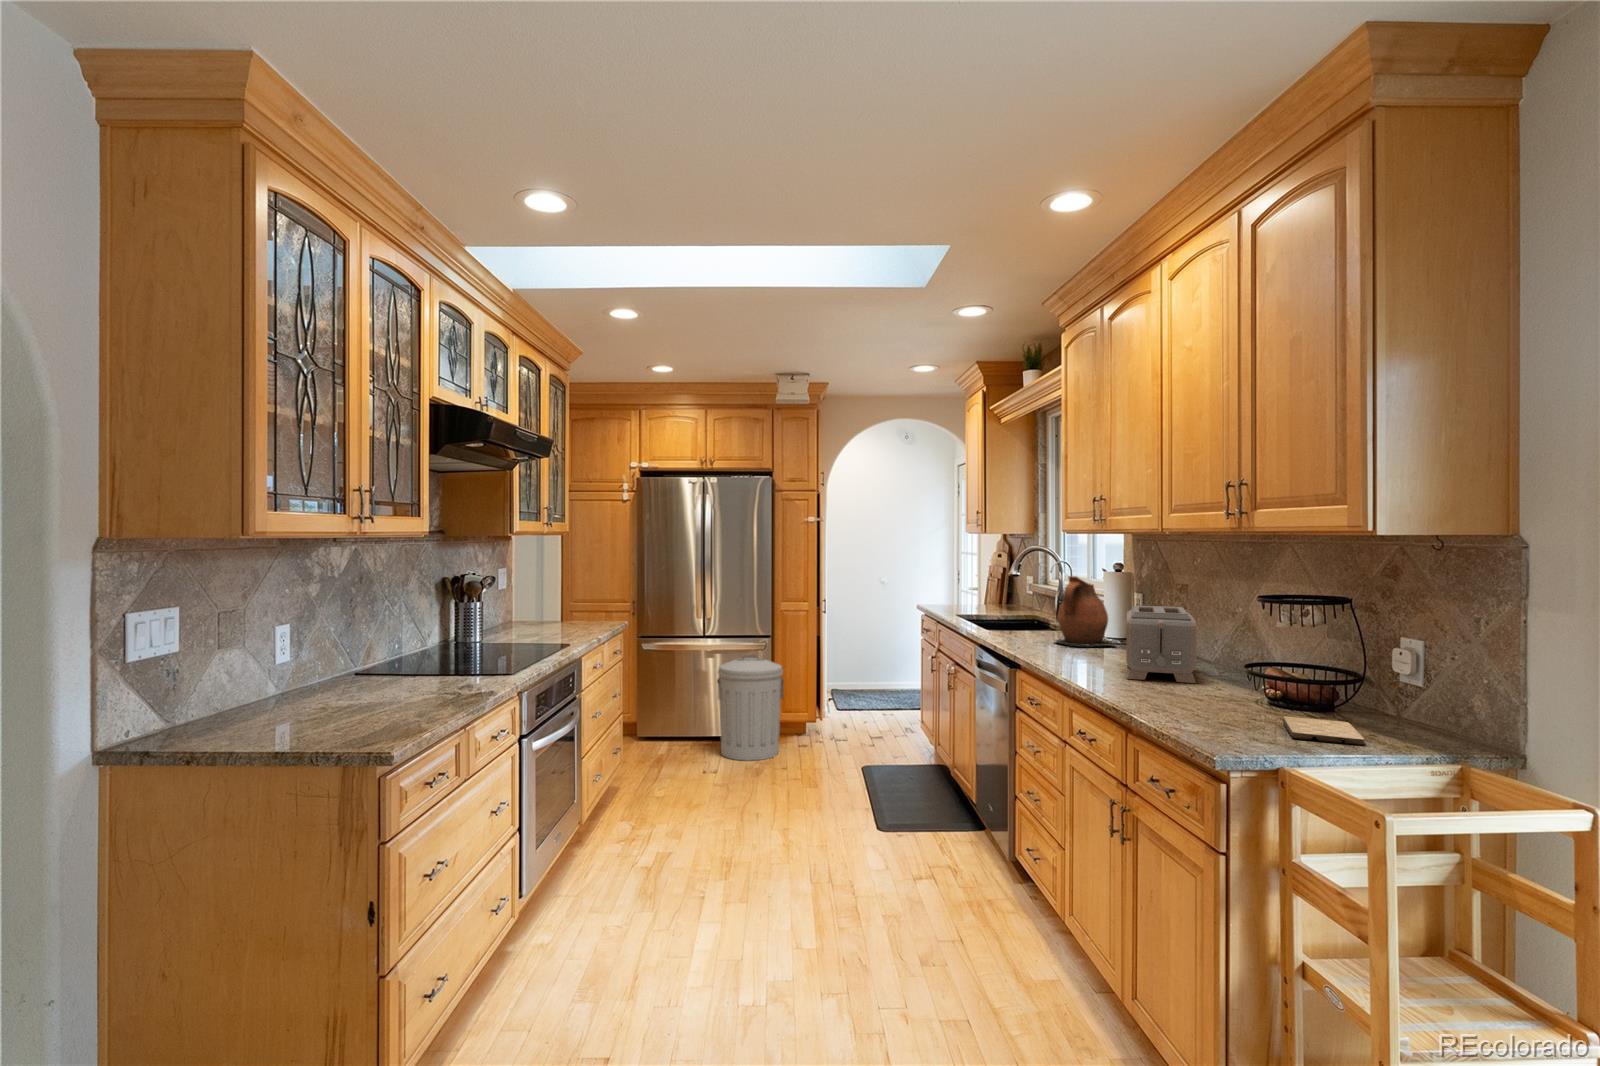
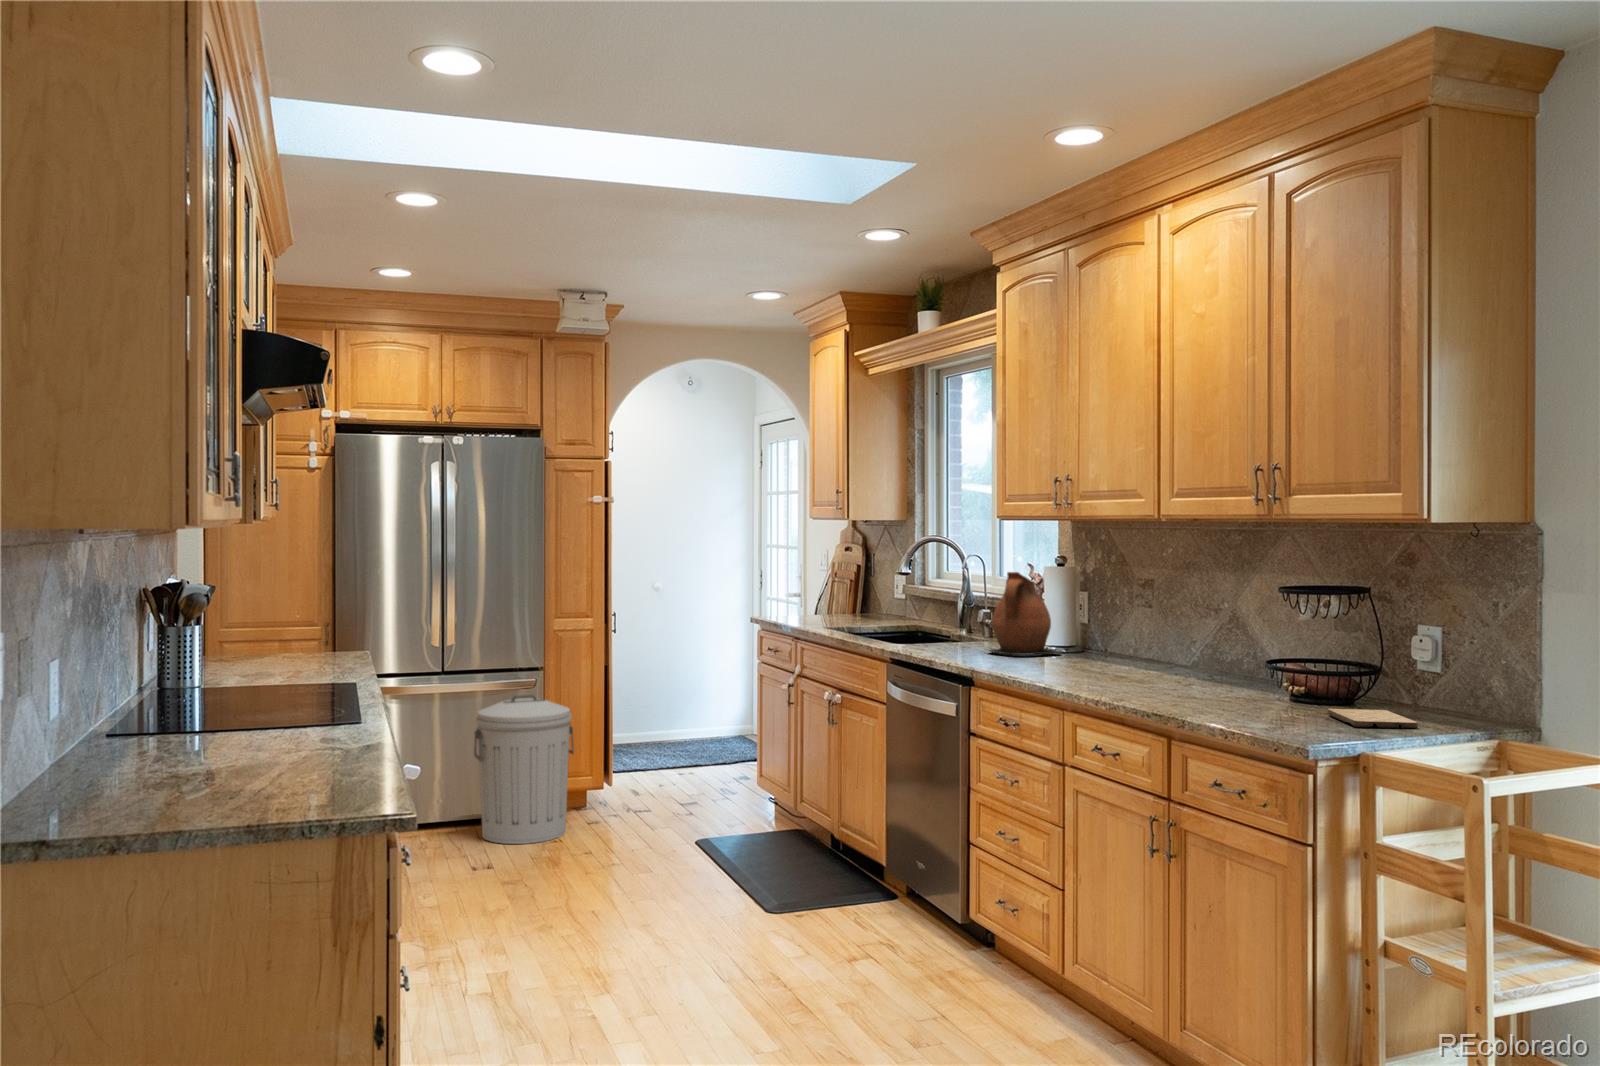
toaster: present [1126,606,1196,683] -> none [1104,603,1199,686]

